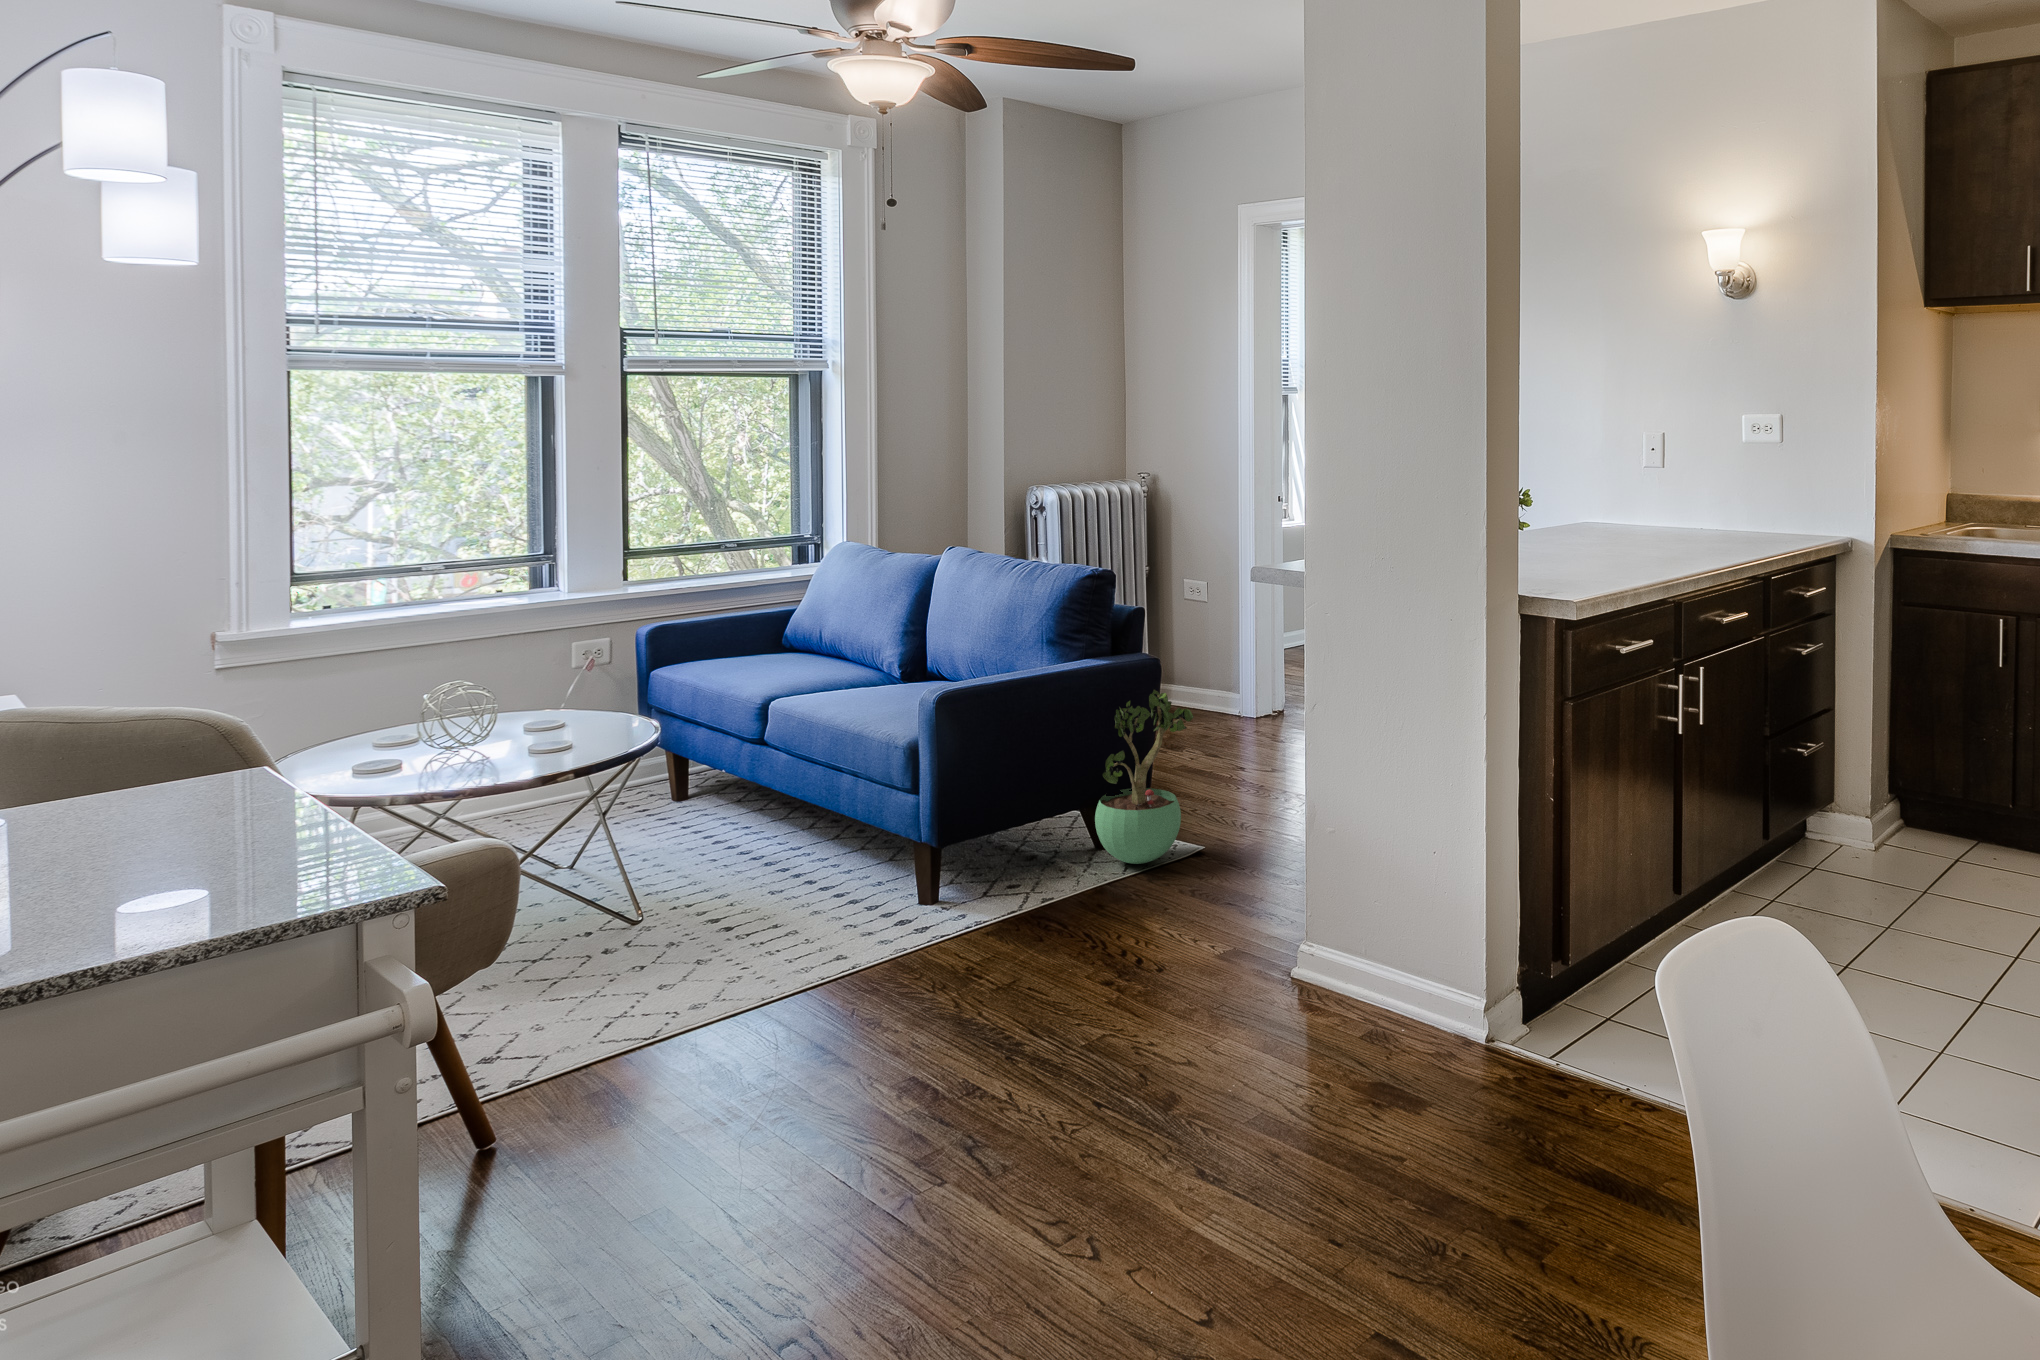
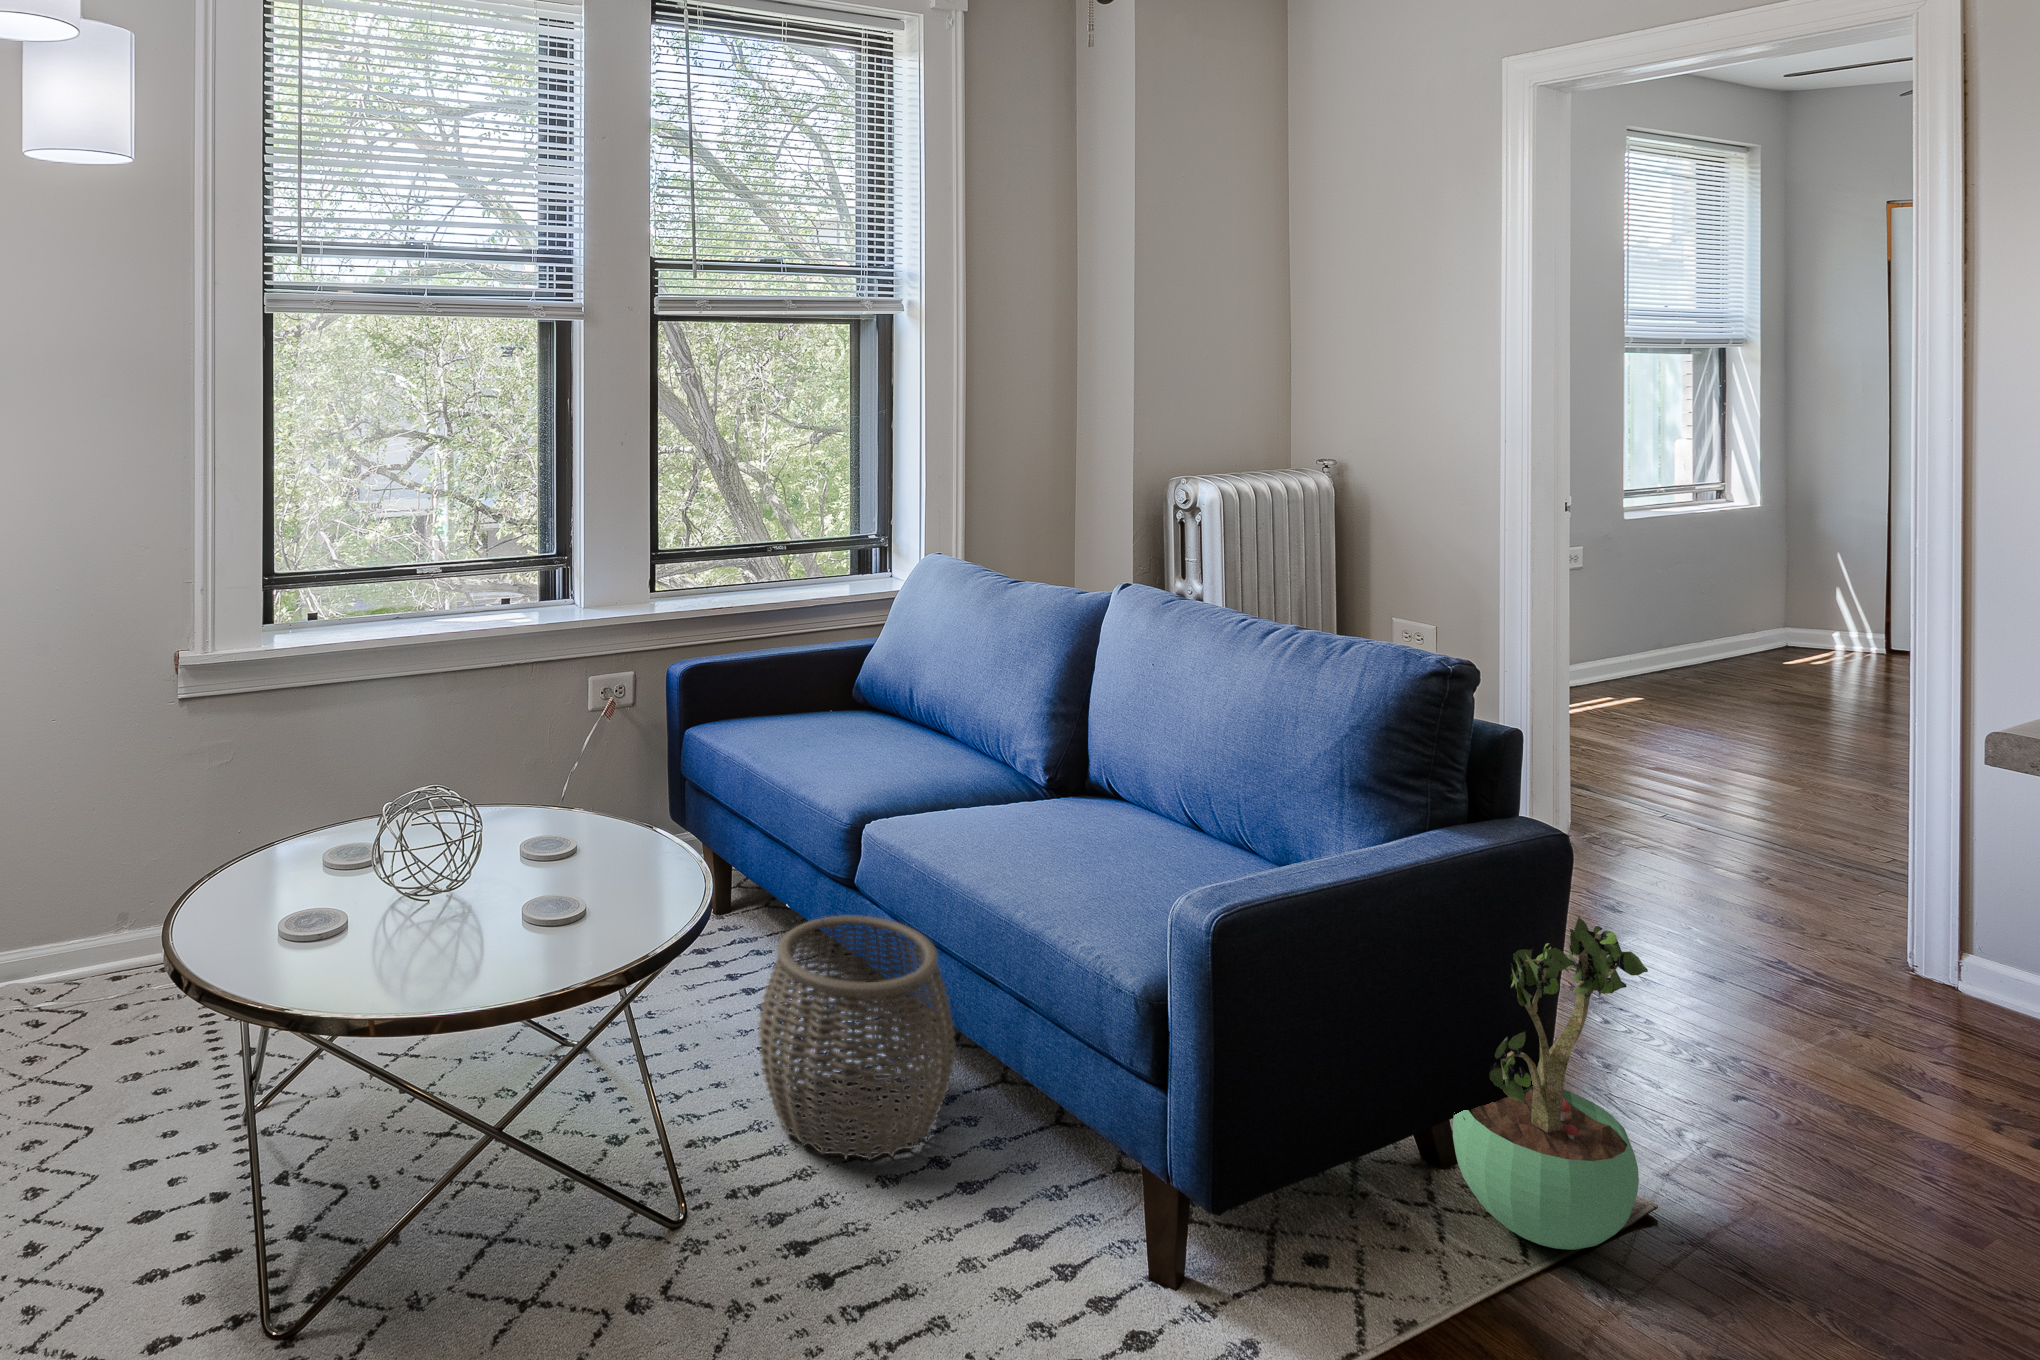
woven basket: none [690,754,820,886] -> present [758,915,956,1160]

